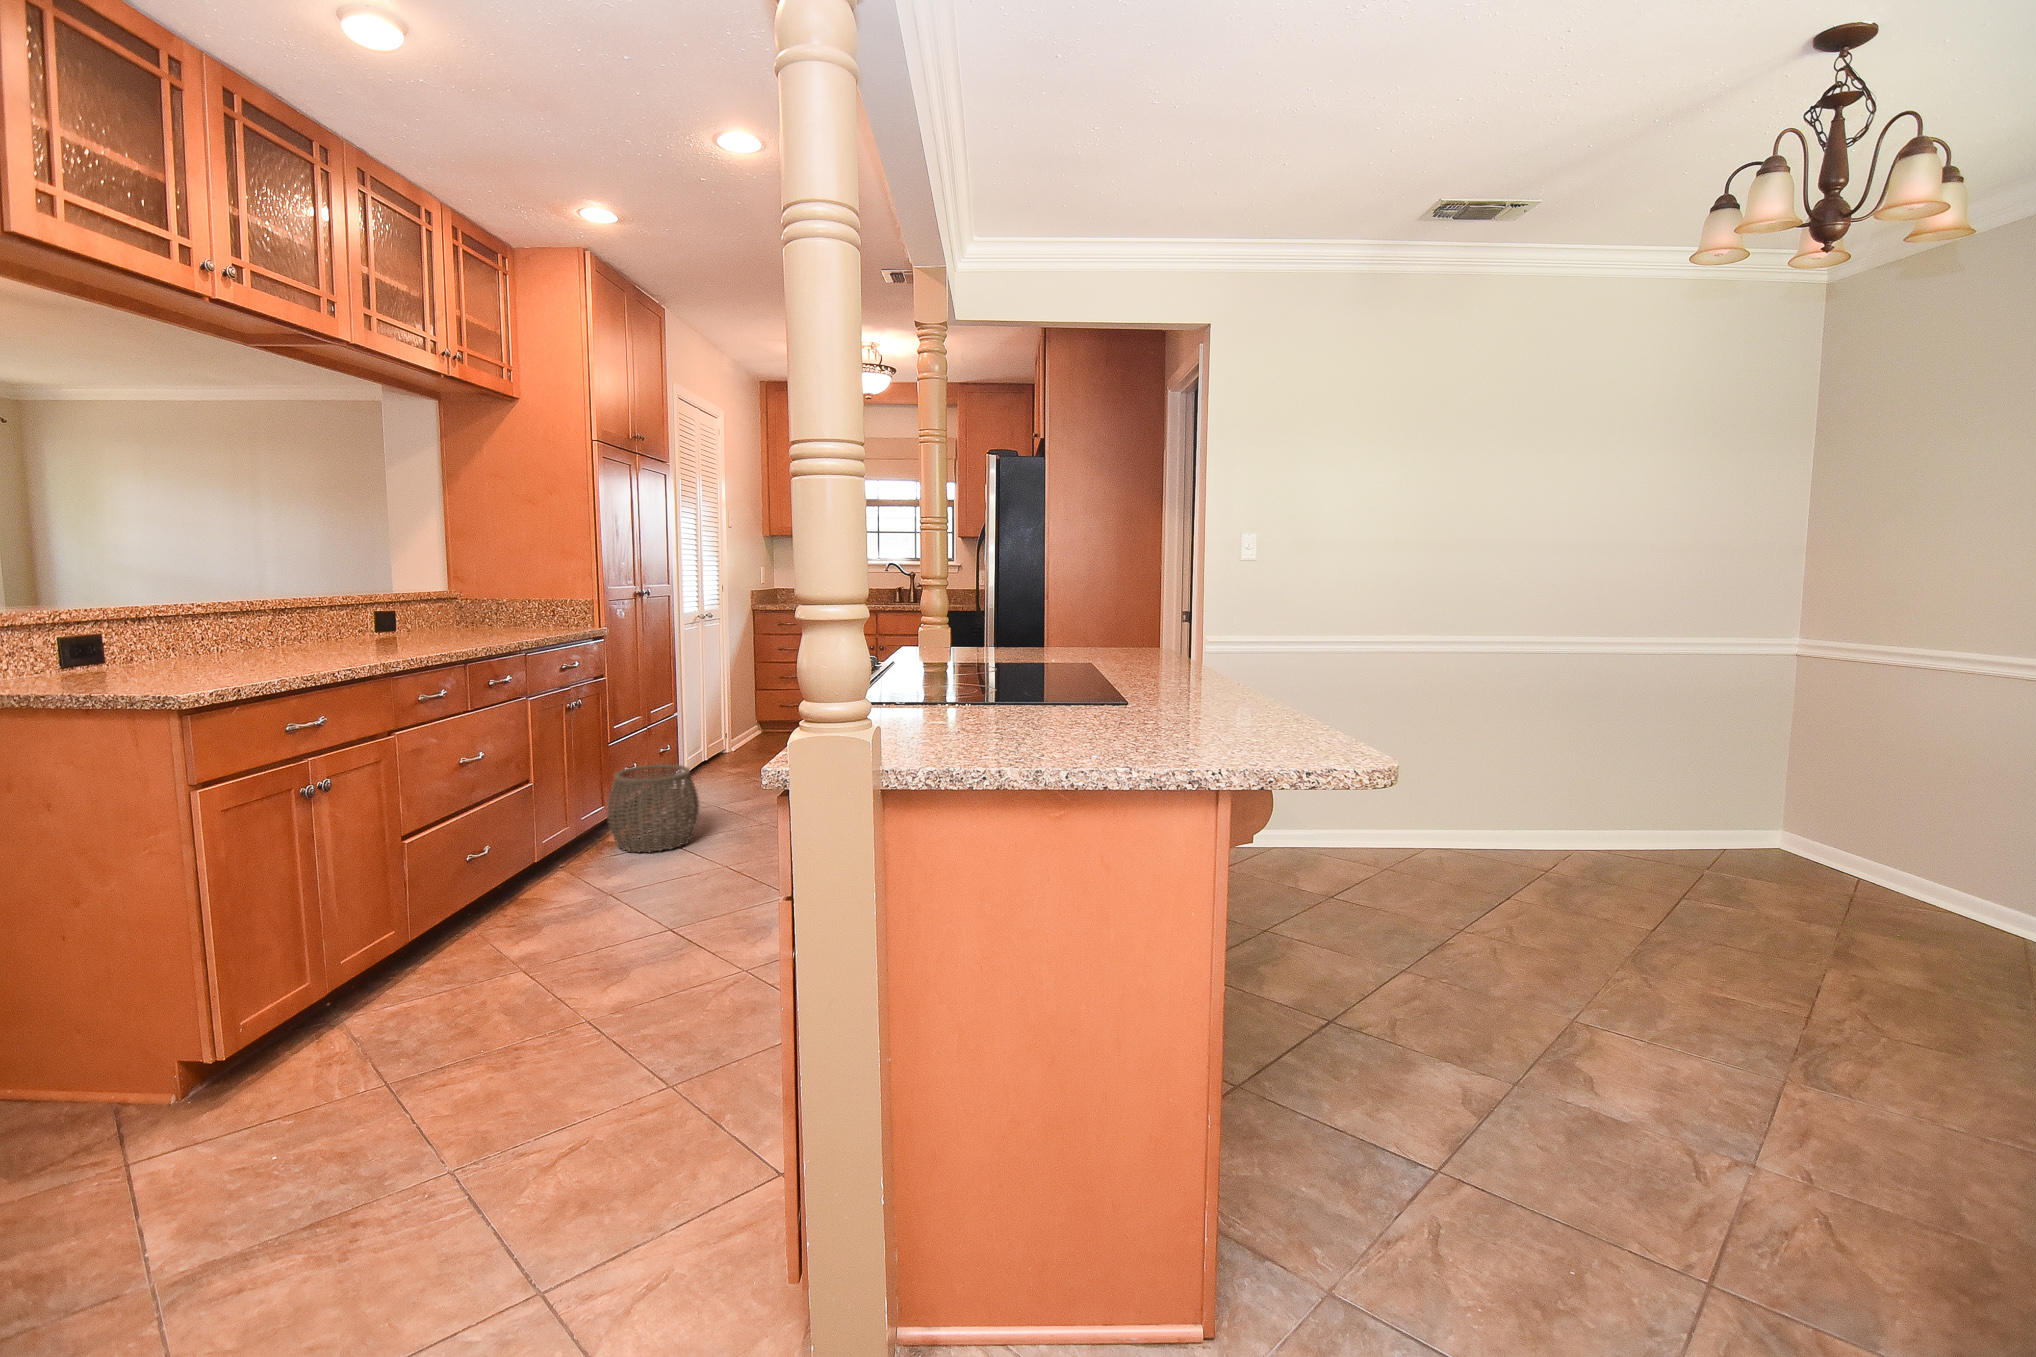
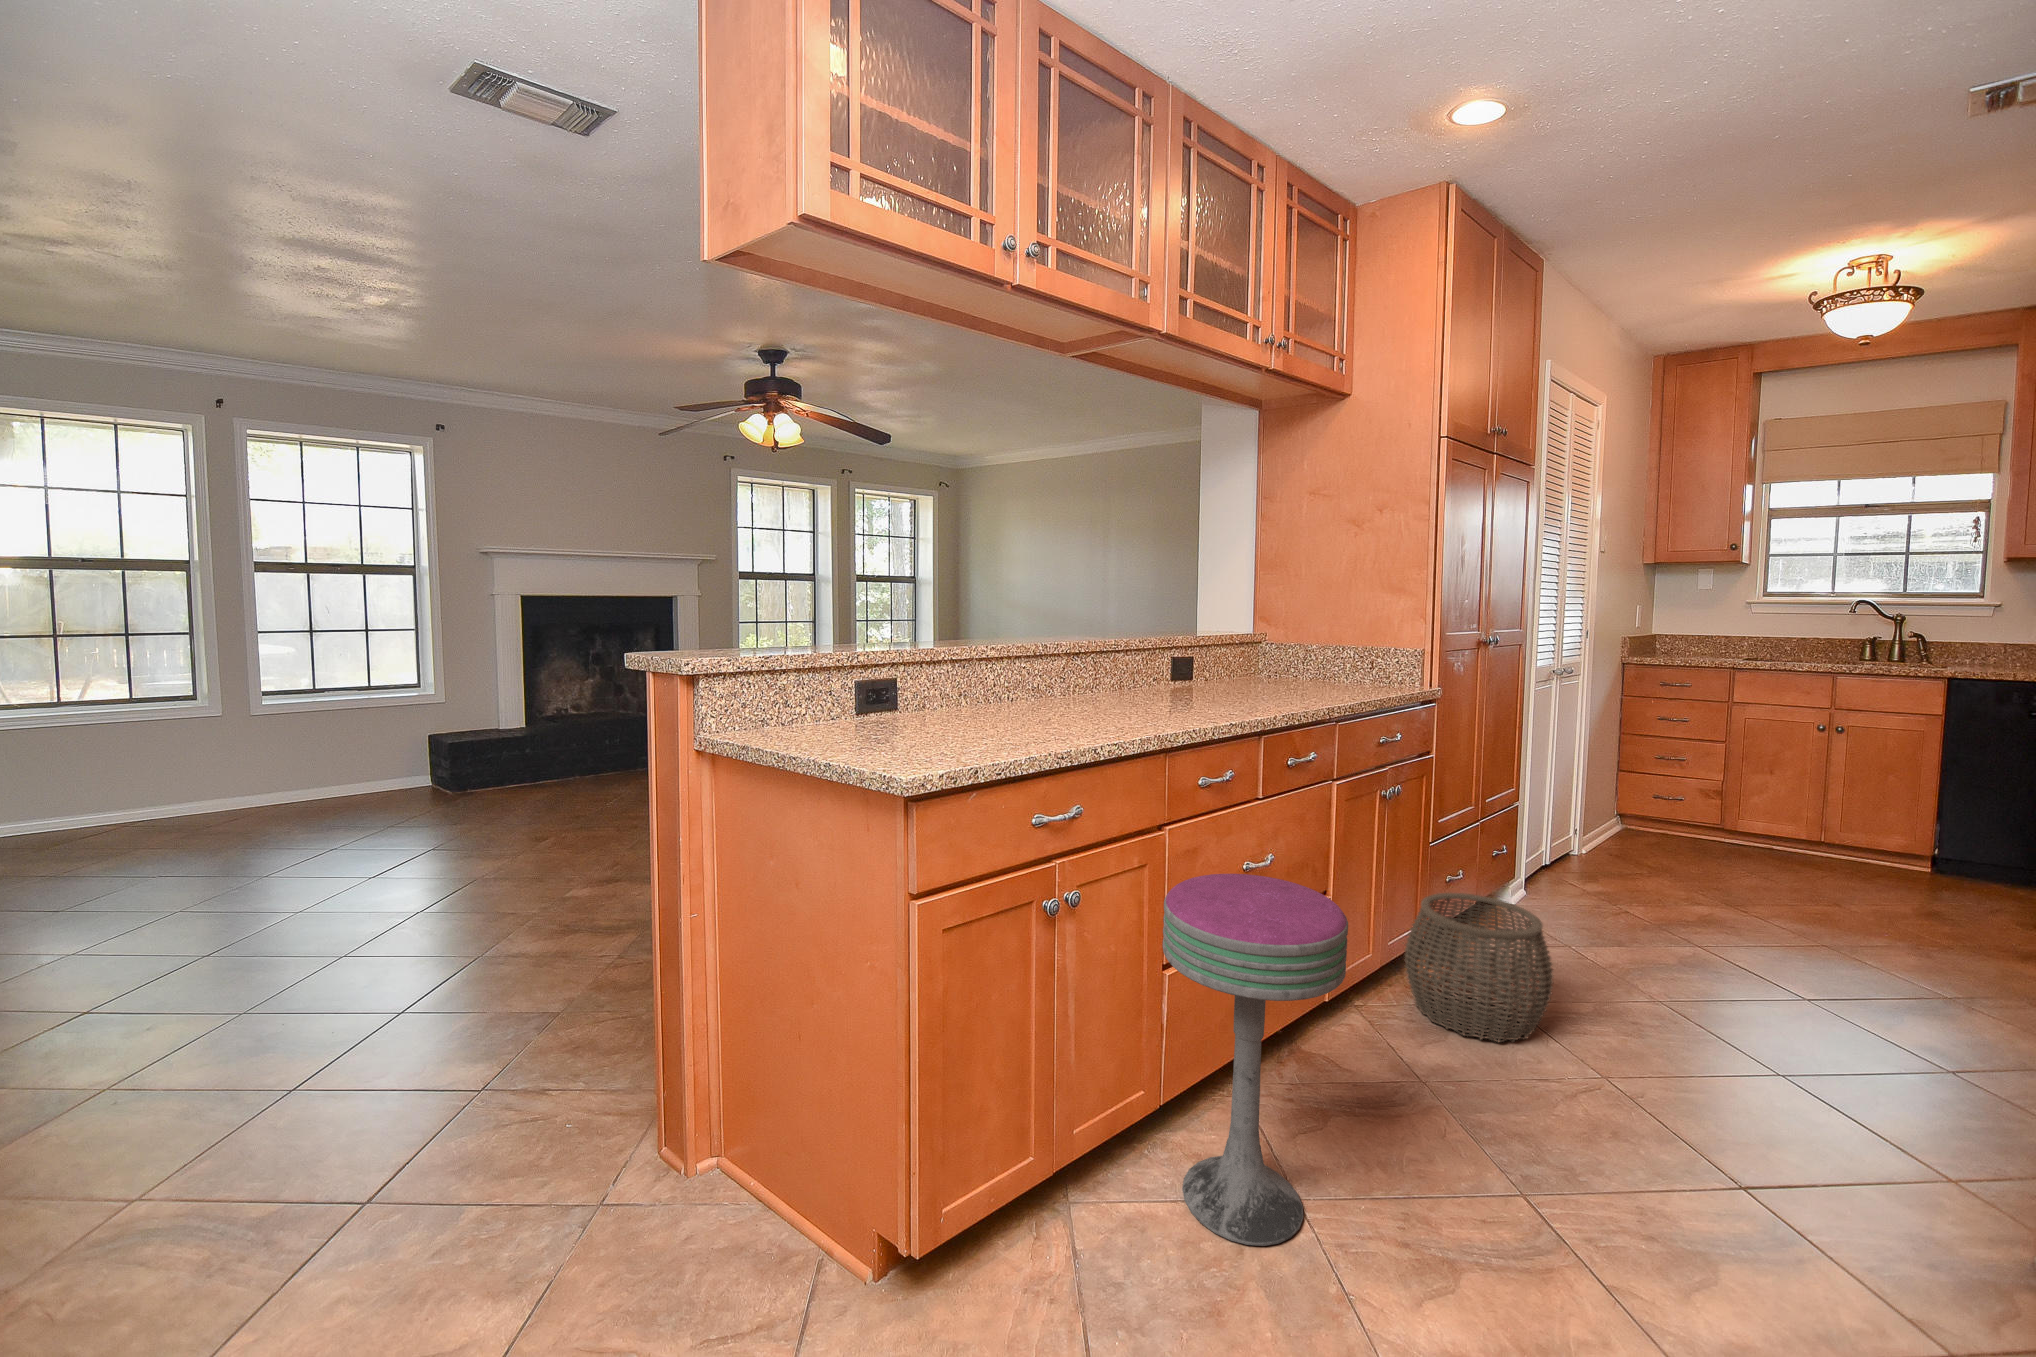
bar stool: none [430,747,565,973] -> present [1163,874,1348,1246]

